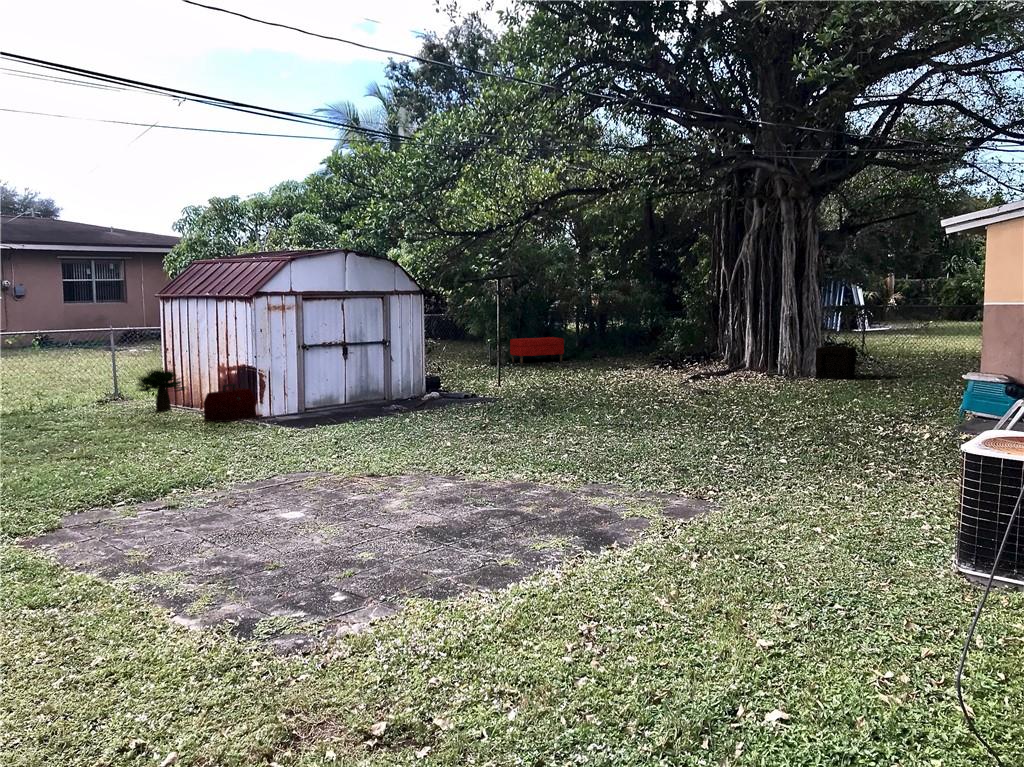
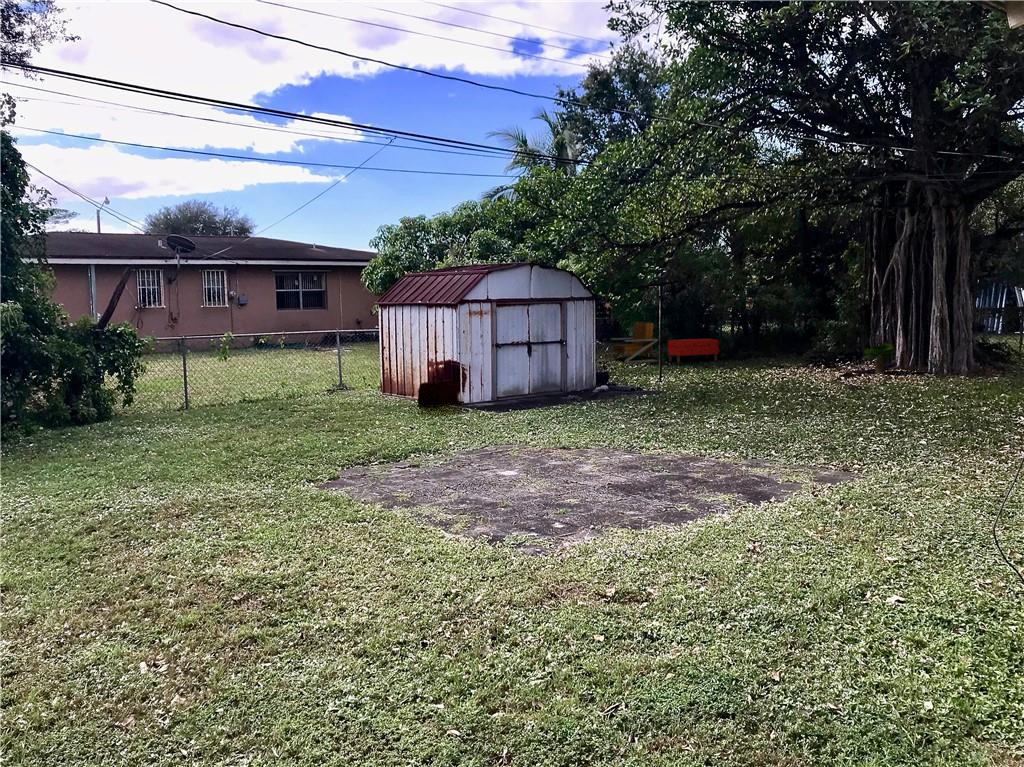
lounge chair: none [448,319,500,364] -> present [610,322,658,363]
wooden crate: present [816,346,856,379] -> none [969,346,1011,378]
potted plant: present [137,370,186,411] -> present [863,343,897,374]

